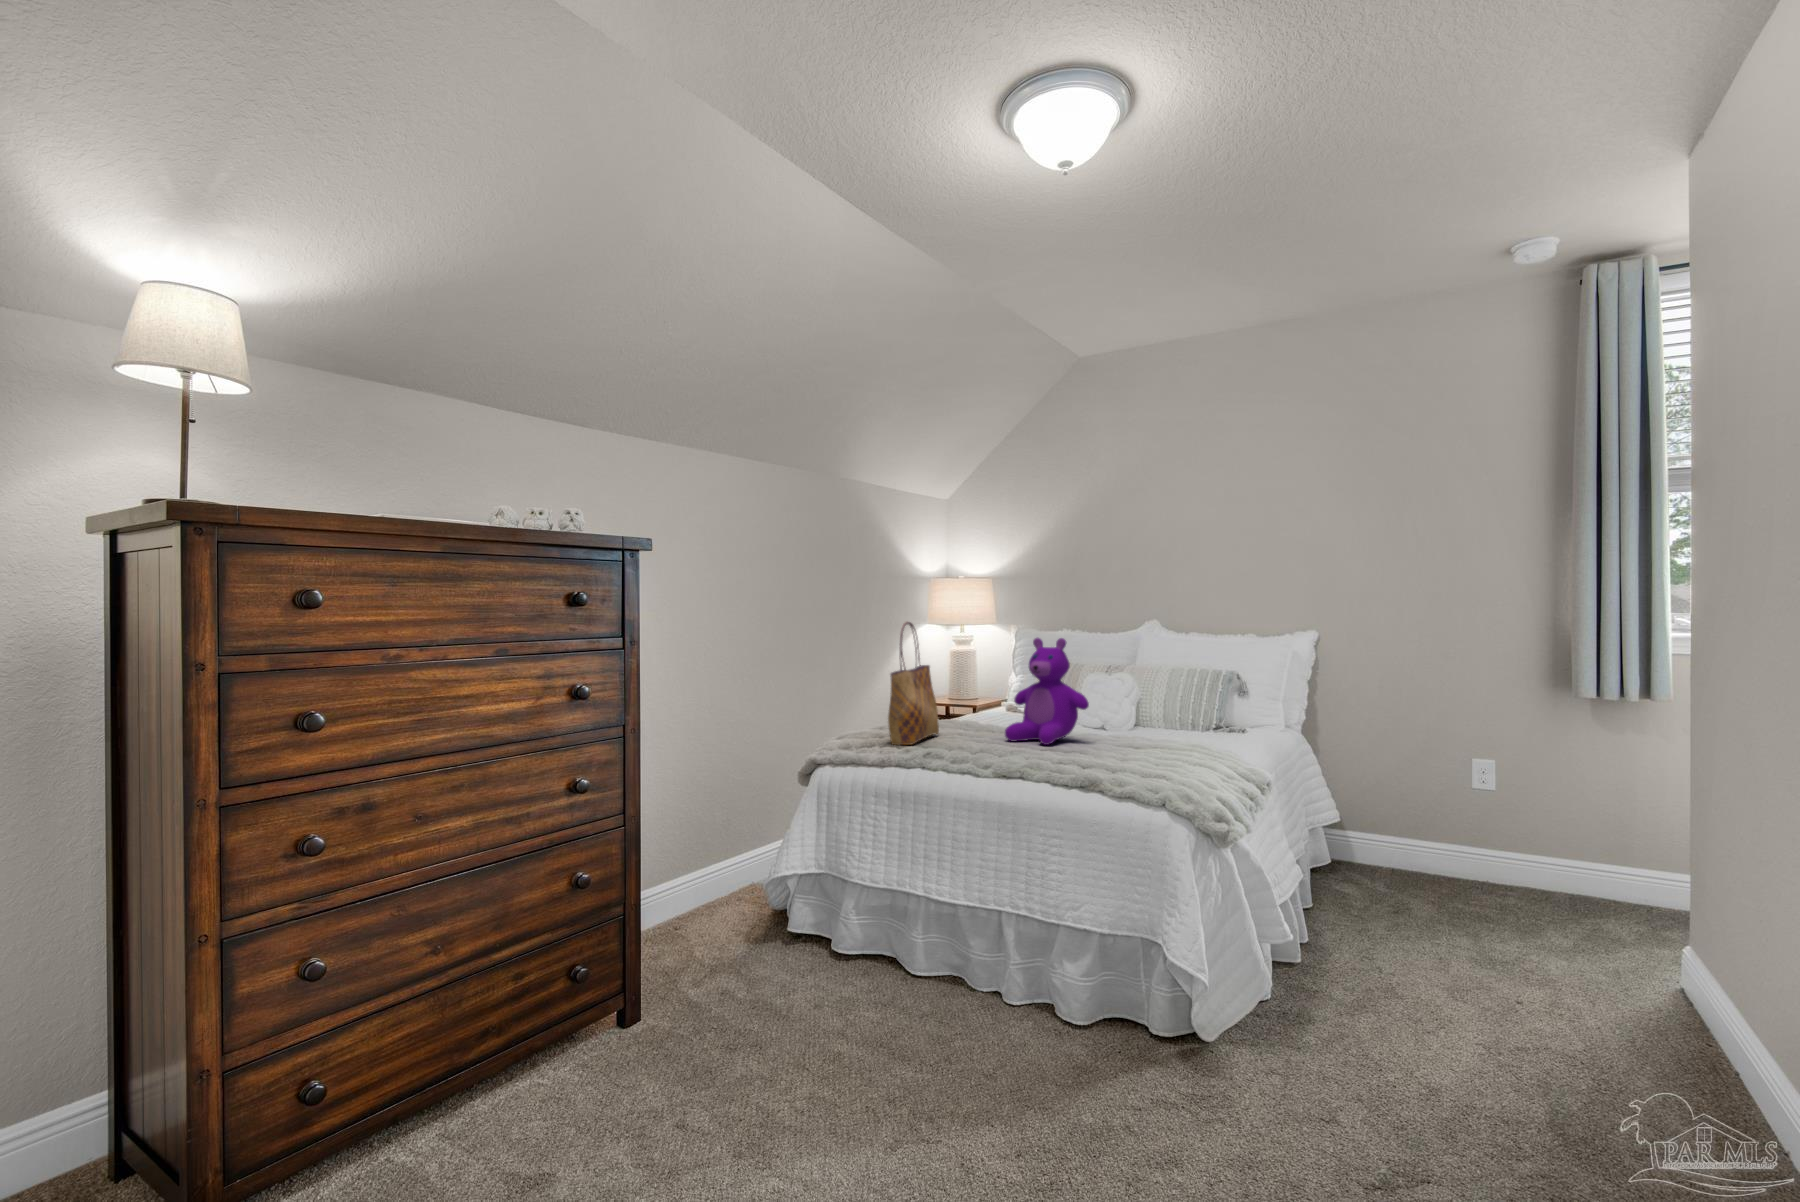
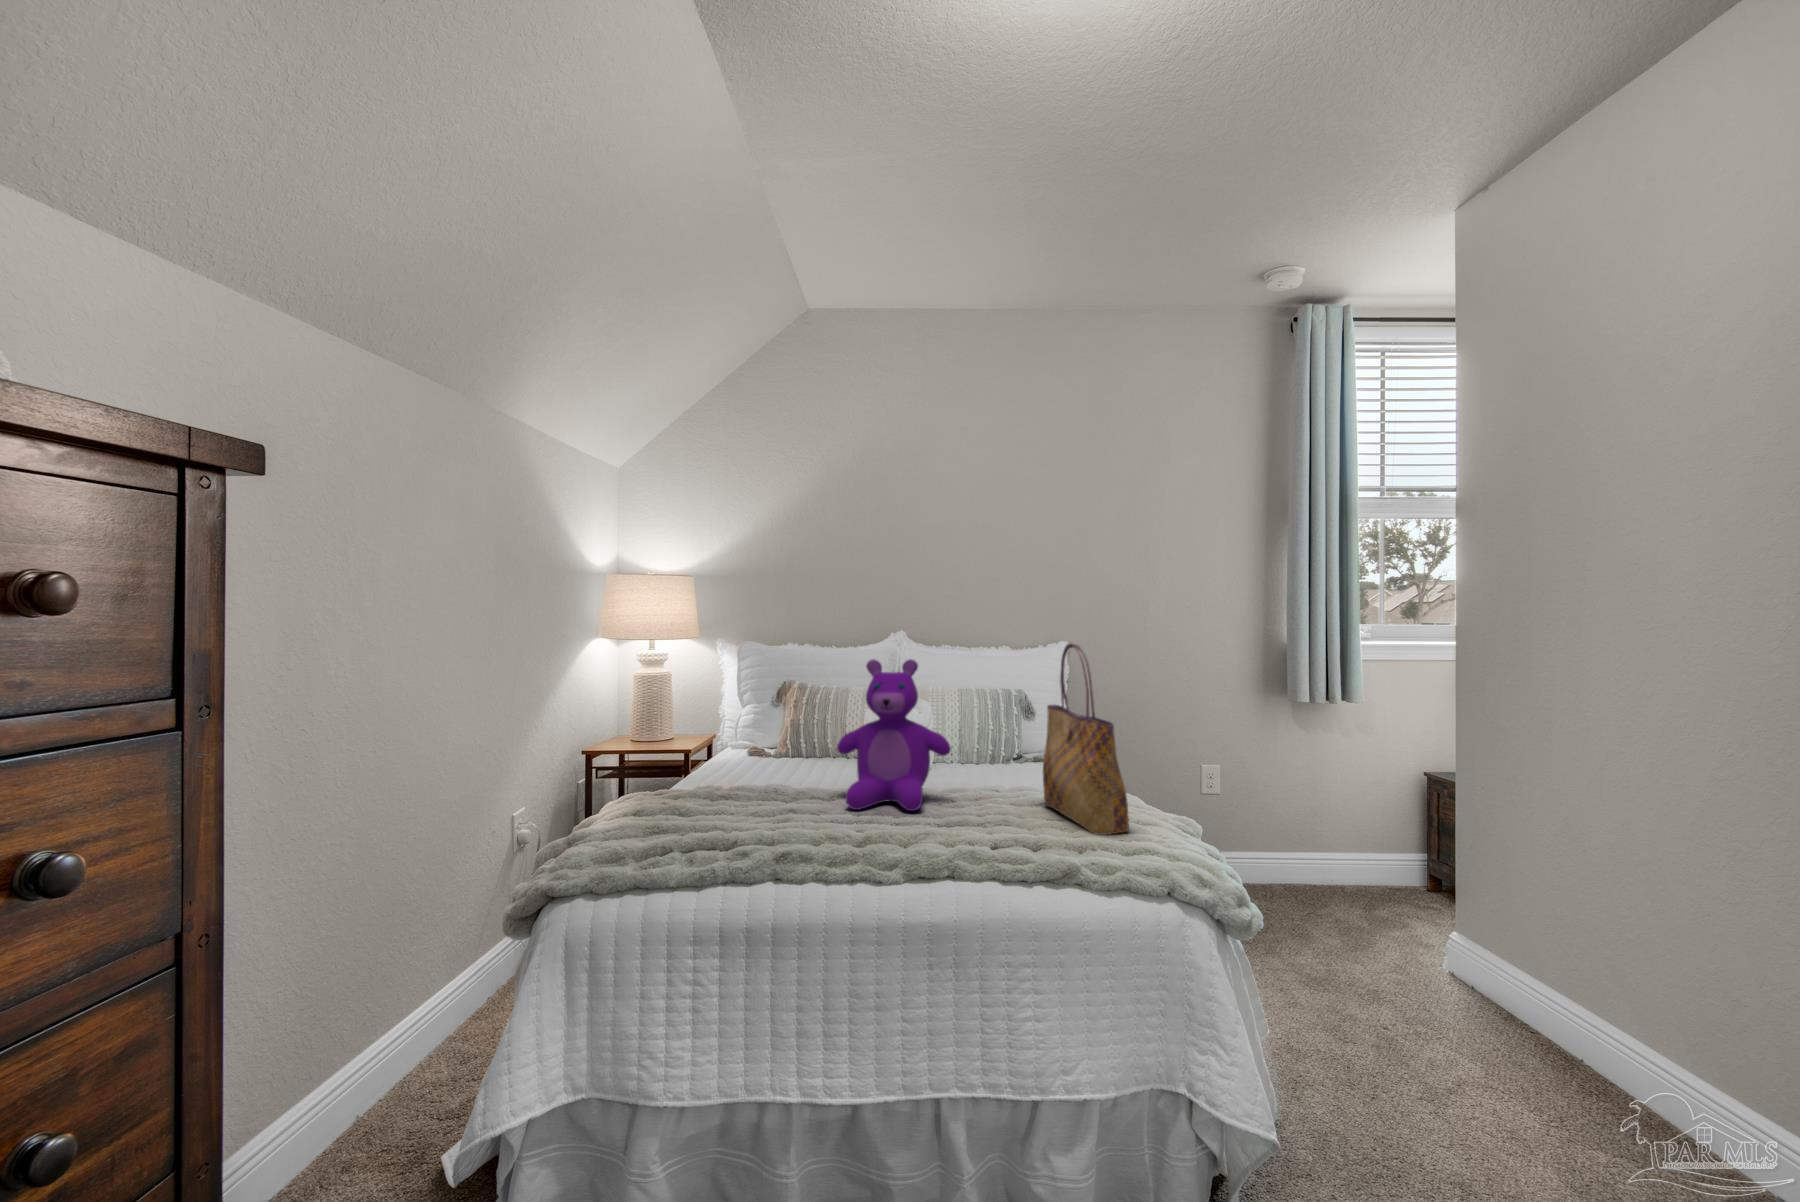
tote bag: present [888,621,939,745] -> present [1043,643,1129,835]

